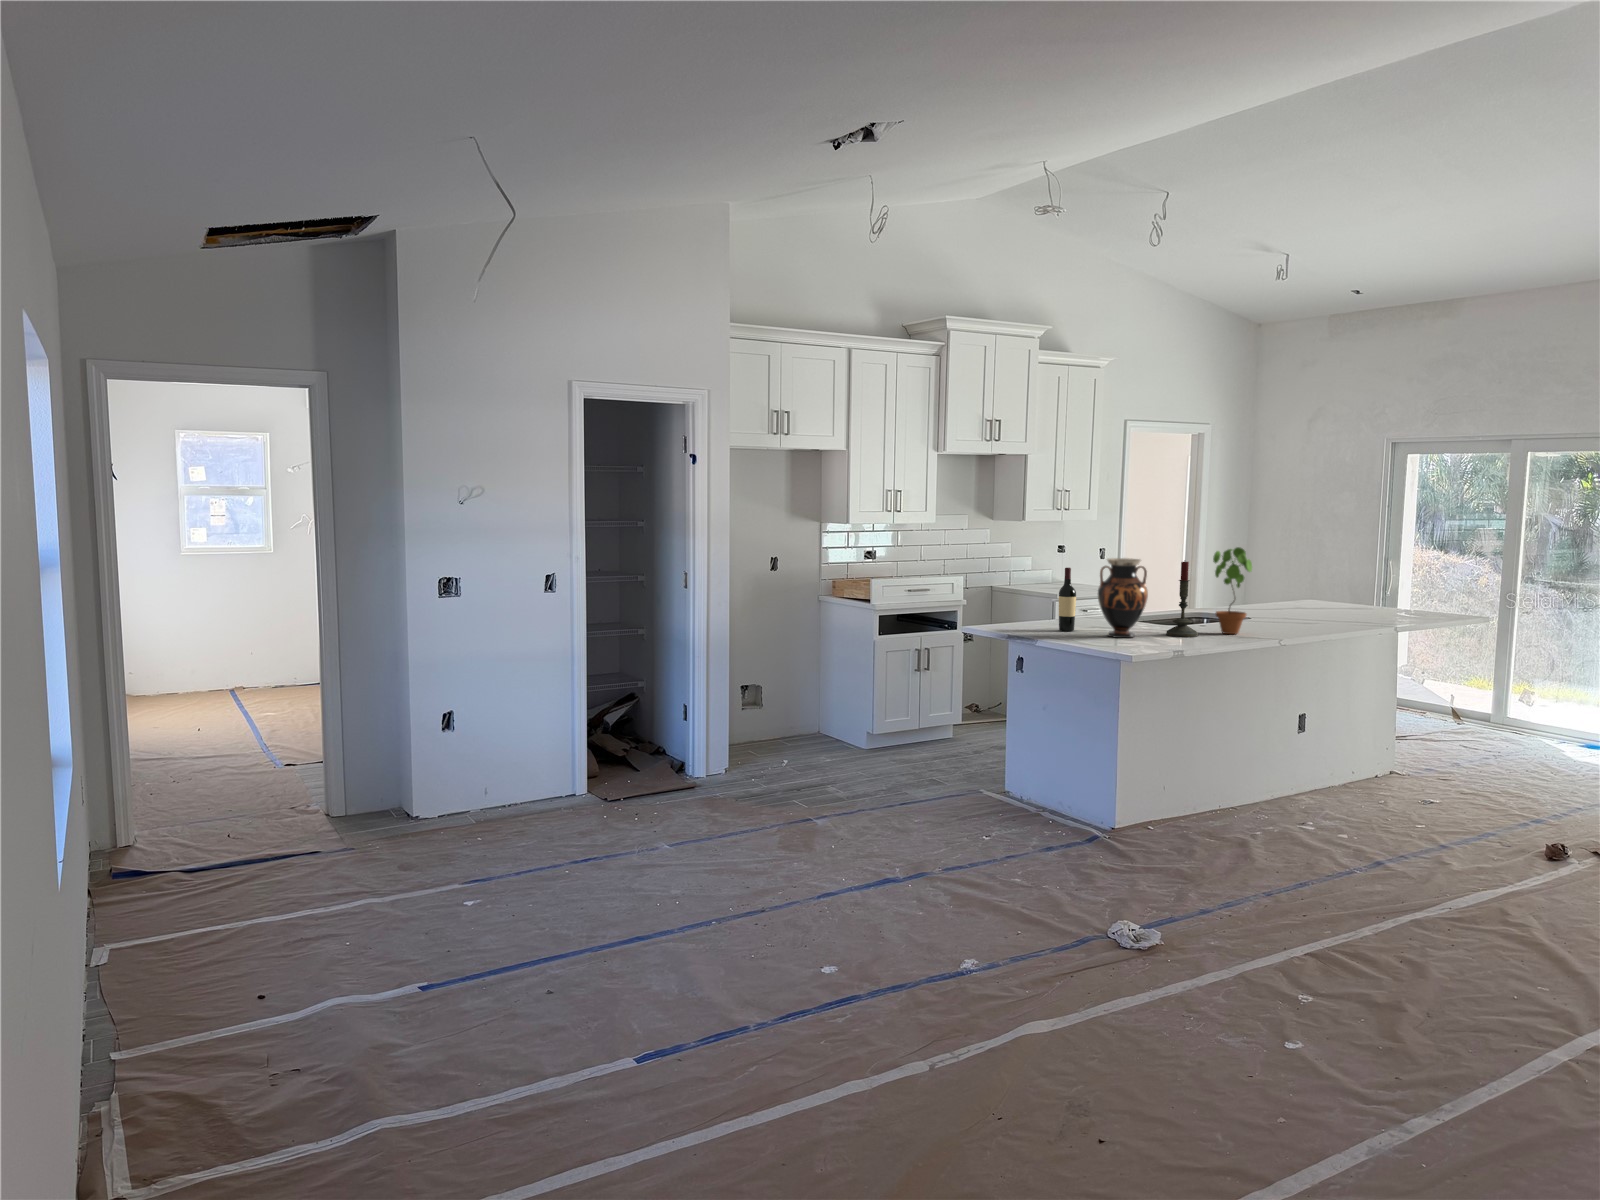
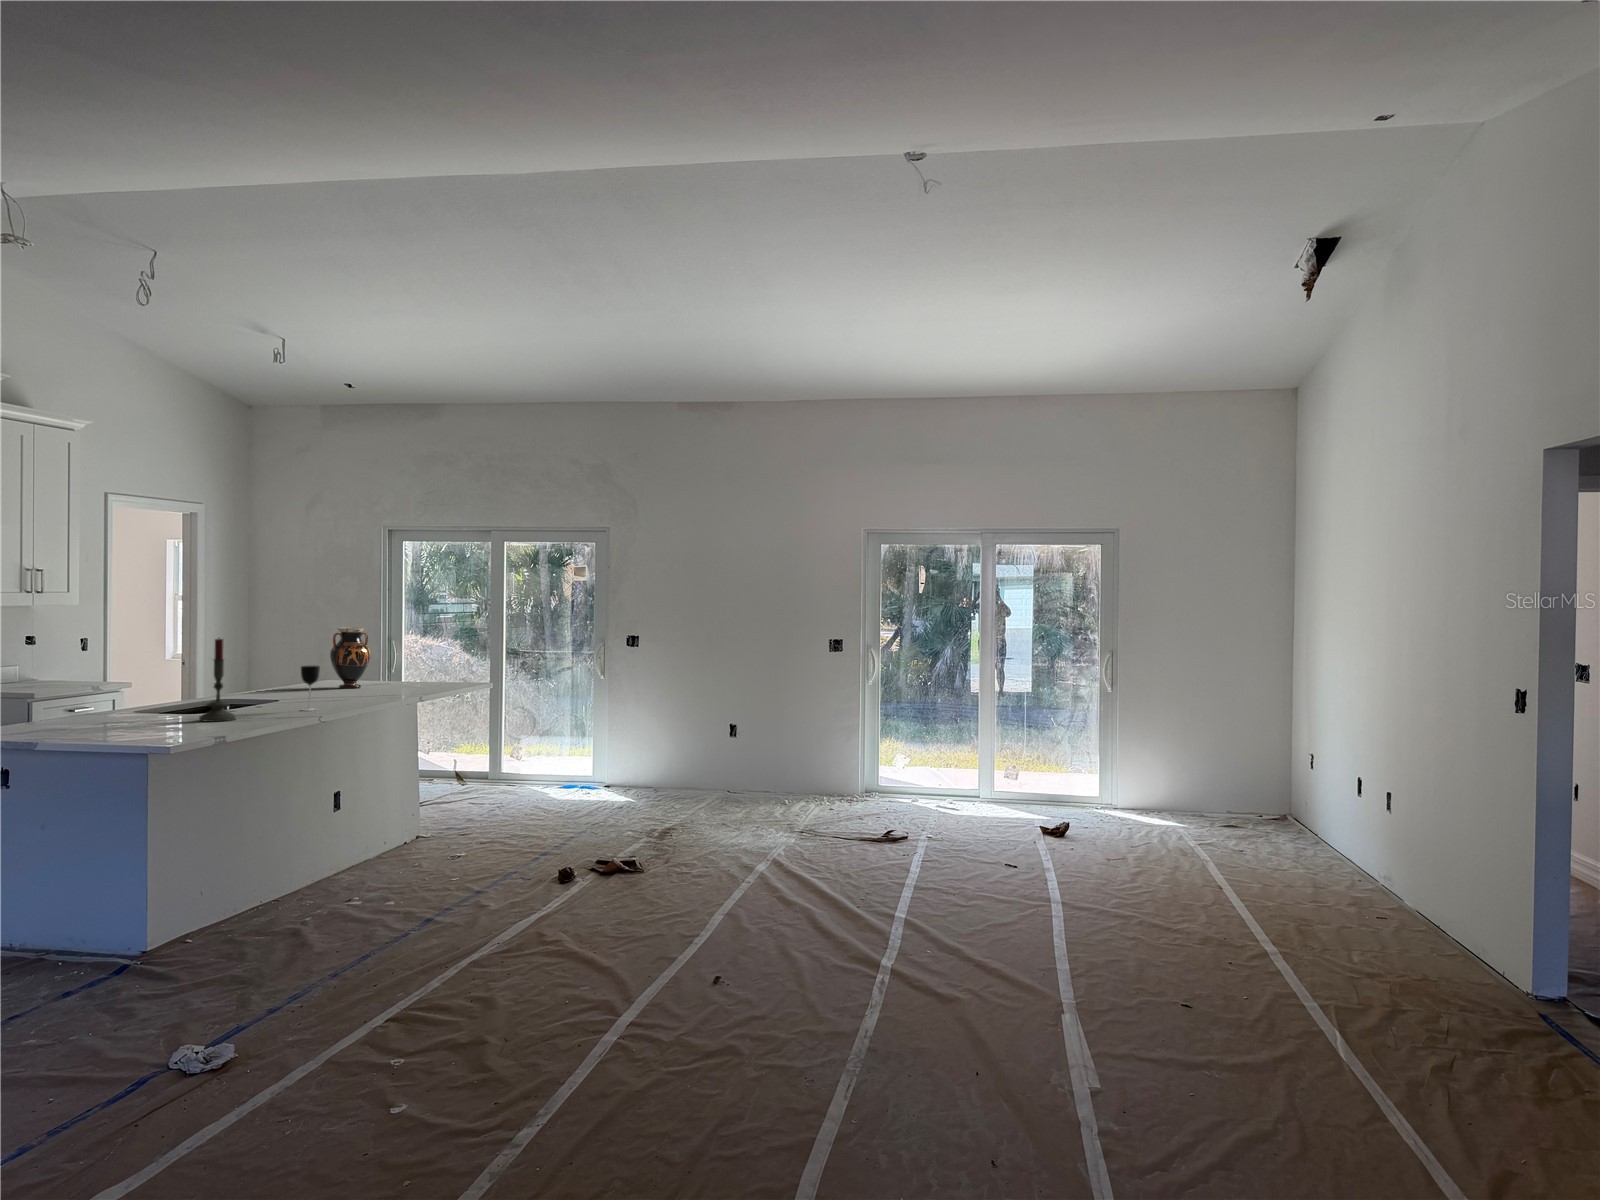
potted plant: present [1213,547,1252,634] -> none [249,623,291,715]
vase: present [1098,558,1148,638] -> present [330,627,371,689]
wine bottle: present [1059,568,1076,631] -> none [57,650,82,728]
wine glass: none [1261,589,1281,633] -> present [301,666,320,711]

